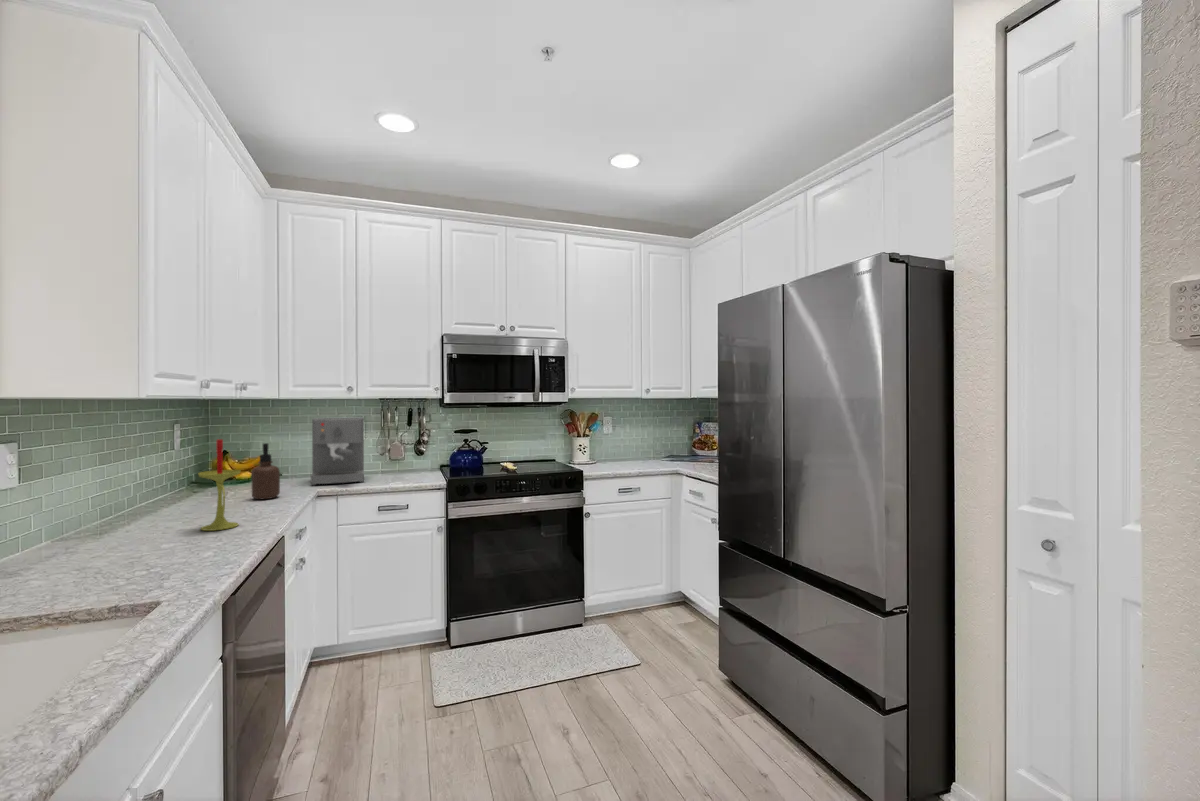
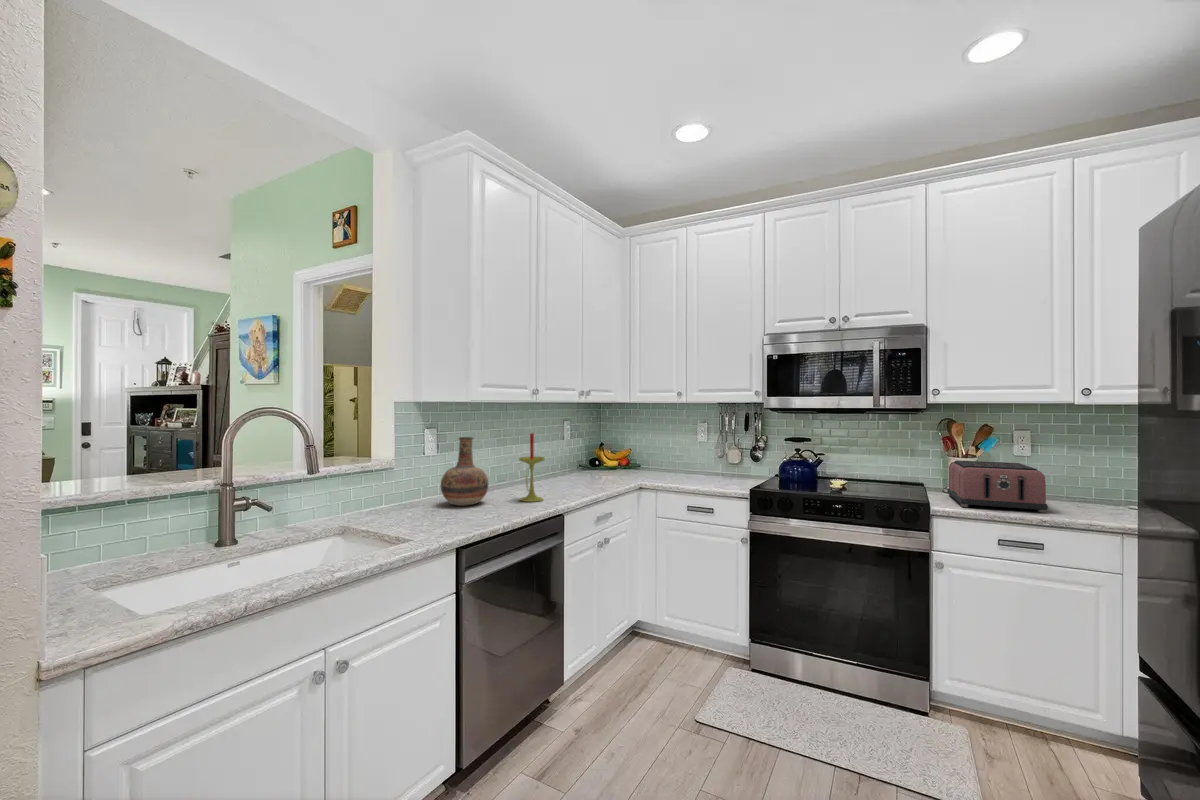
coffee maker: present [311,417,364,485] -> none [642,419,695,481]
toaster: none [576,438,639,471] -> present [947,460,1048,513]
soap dispenser: present [252,443,280,499] -> none [587,439,607,484]
vase: none [64,451,158,555] -> present [441,437,488,506]

